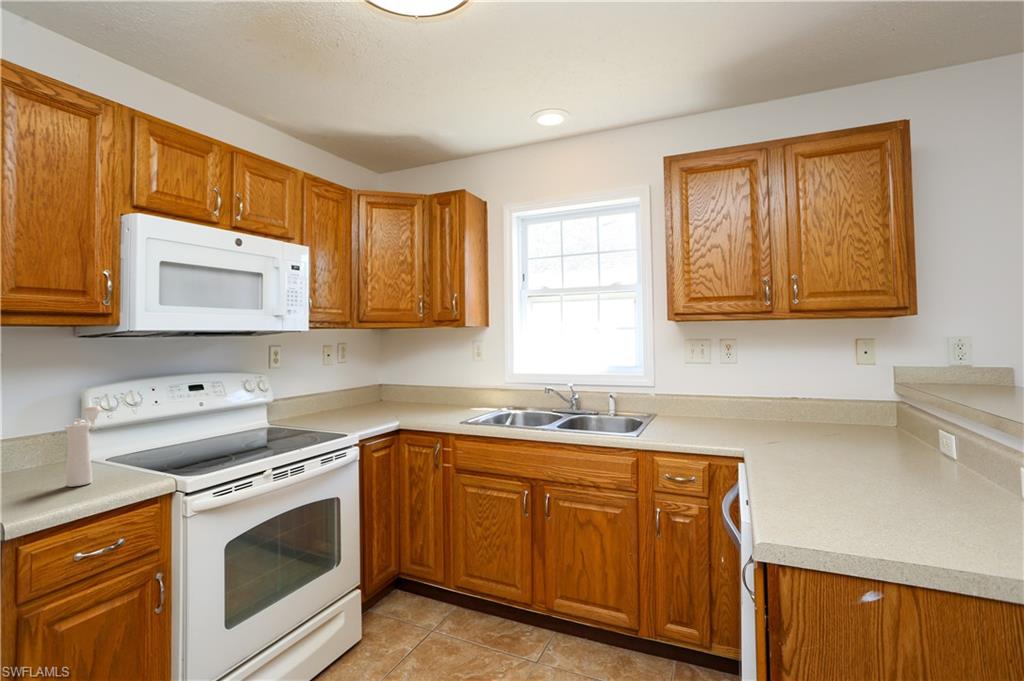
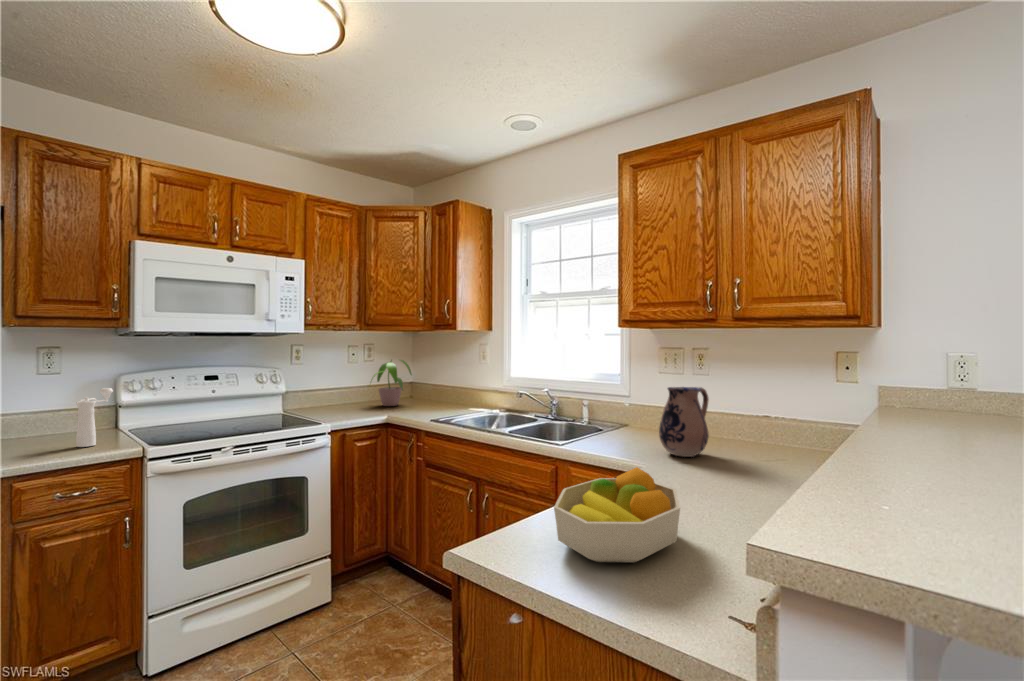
potted plant: none [349,361,407,413] -> present [371,360,412,406]
ceramic pitcher: none [732,374,780,438] -> present [659,387,709,457]
fruit bowl: none [801,444,940,530] -> present [554,467,680,563]

